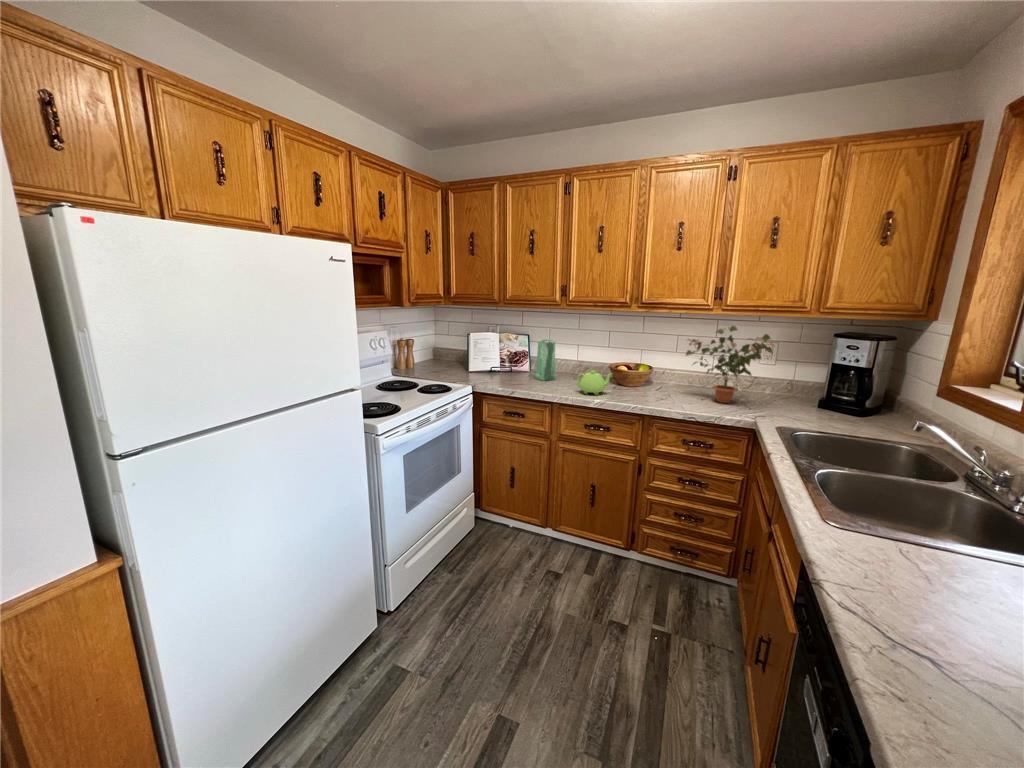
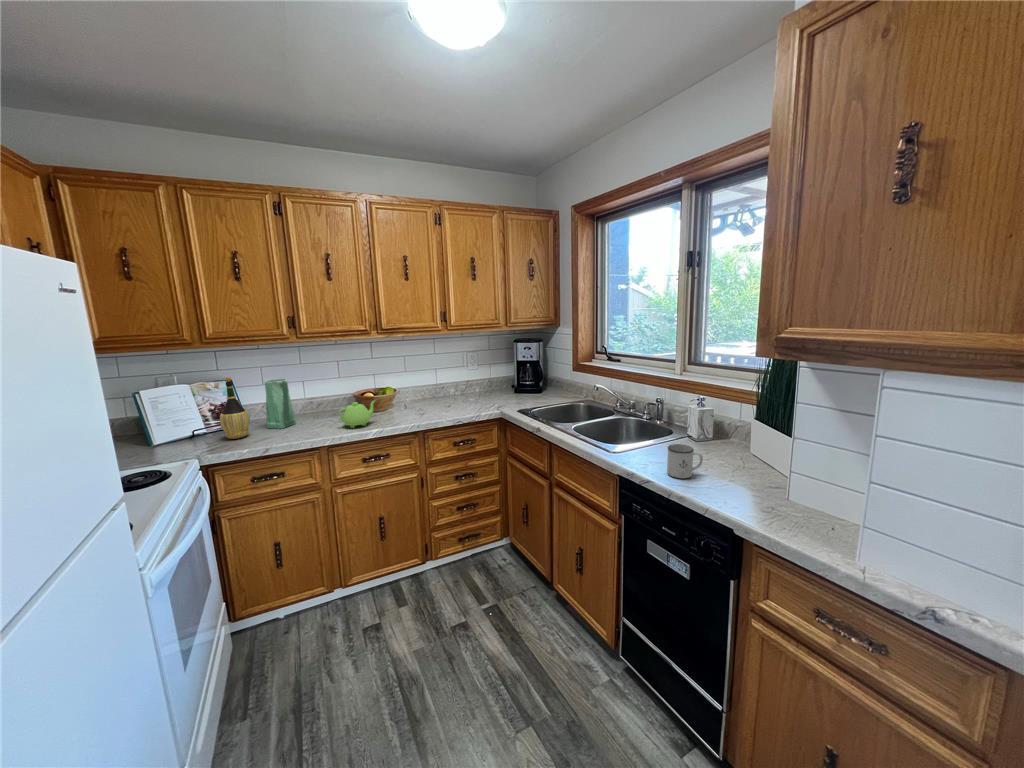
potted plant: present [686,326,774,403] -> none [426,342,494,406]
wine bottle: none [502,332,521,380] -> present [220,377,250,439]
mug: none [886,552,992,631] -> present [667,444,703,479]

